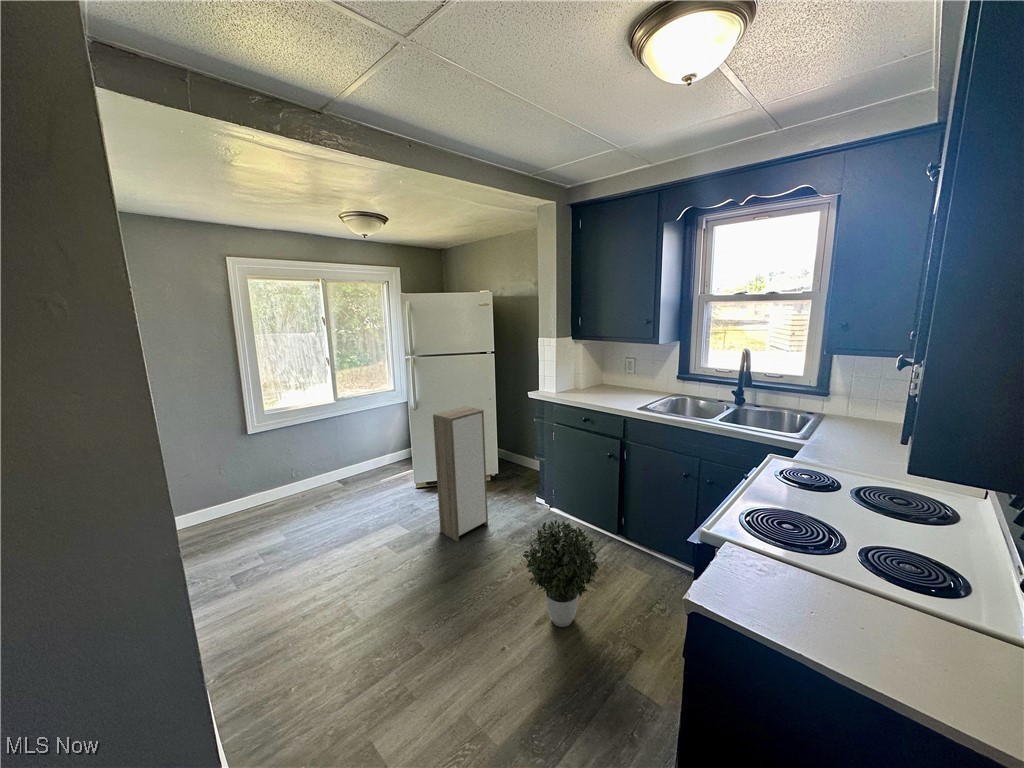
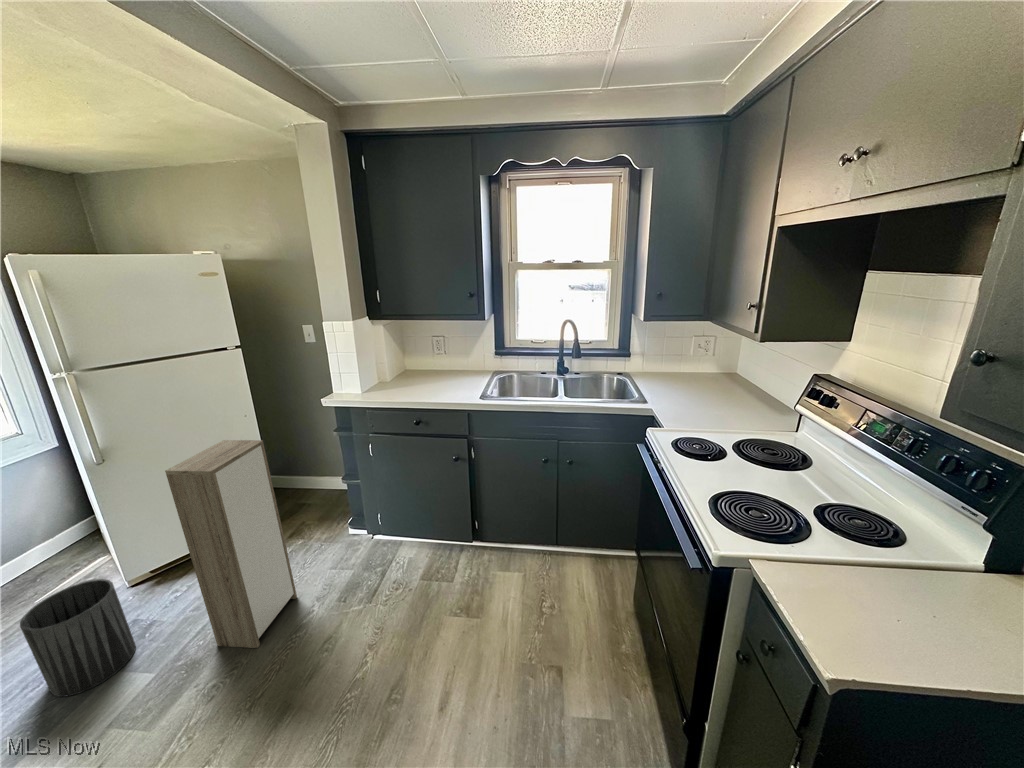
trash can: none [370,470,409,526] -> present [20,579,136,697]
potted plant: present [523,520,599,627] -> none [410,563,508,697]

